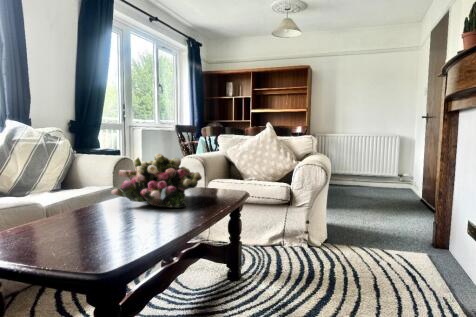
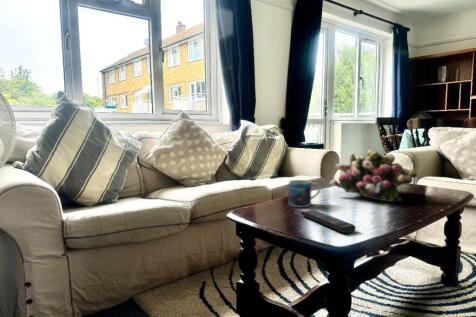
mug: none [49,192,96,227] -> present [288,180,320,207]
remote control: none [59,229,127,257] -> present [301,210,356,233]

